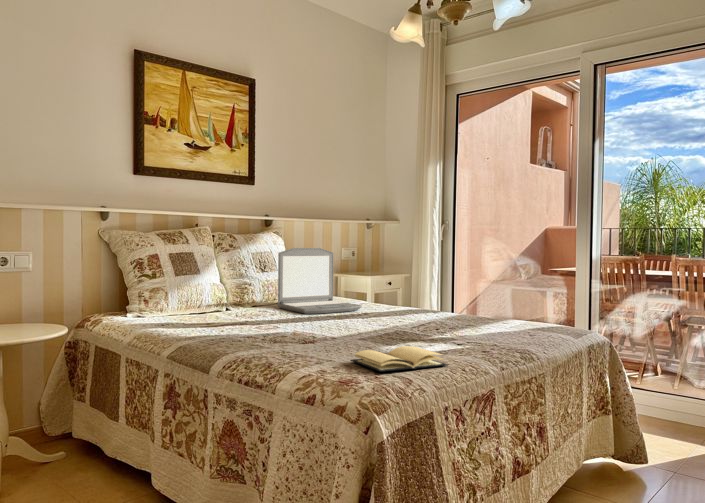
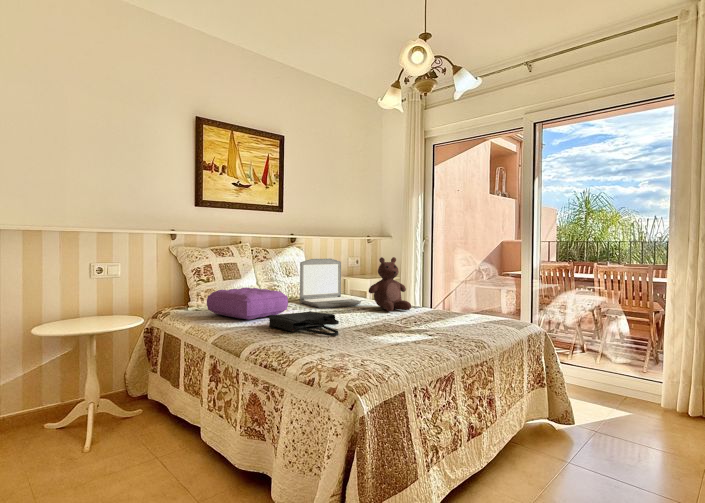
teddy bear: none [373,245,430,318] -> present [369,257,411,312]
pillow: none [154,285,265,327] -> present [207,287,288,320]
tote bag: none [243,316,339,346] -> present [269,311,339,336]
book: present [351,346,447,372] -> none [344,337,419,359]

